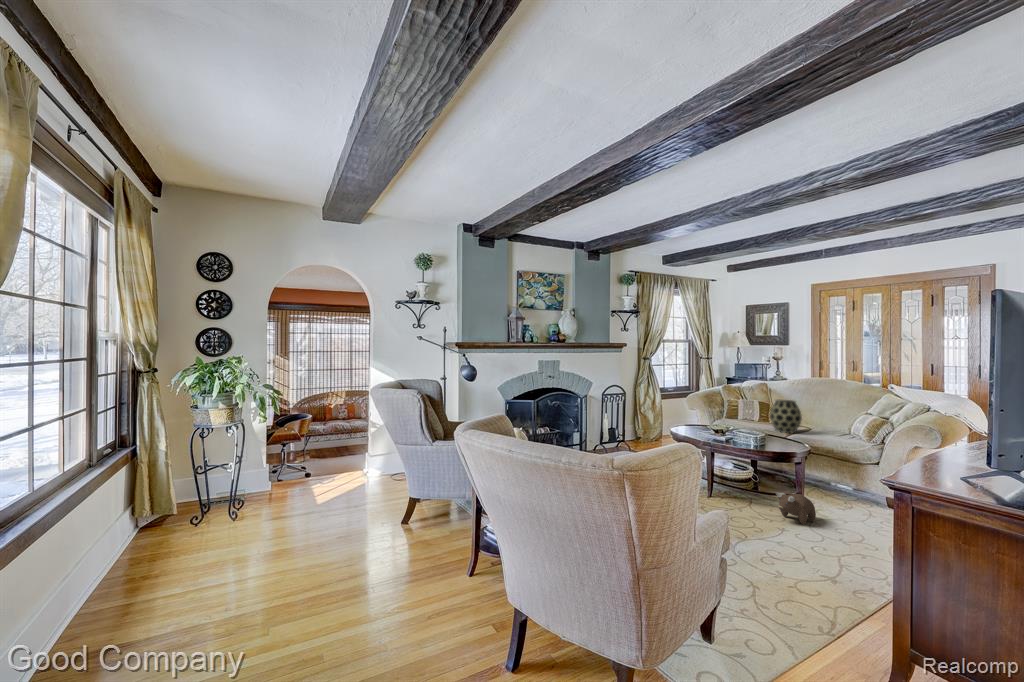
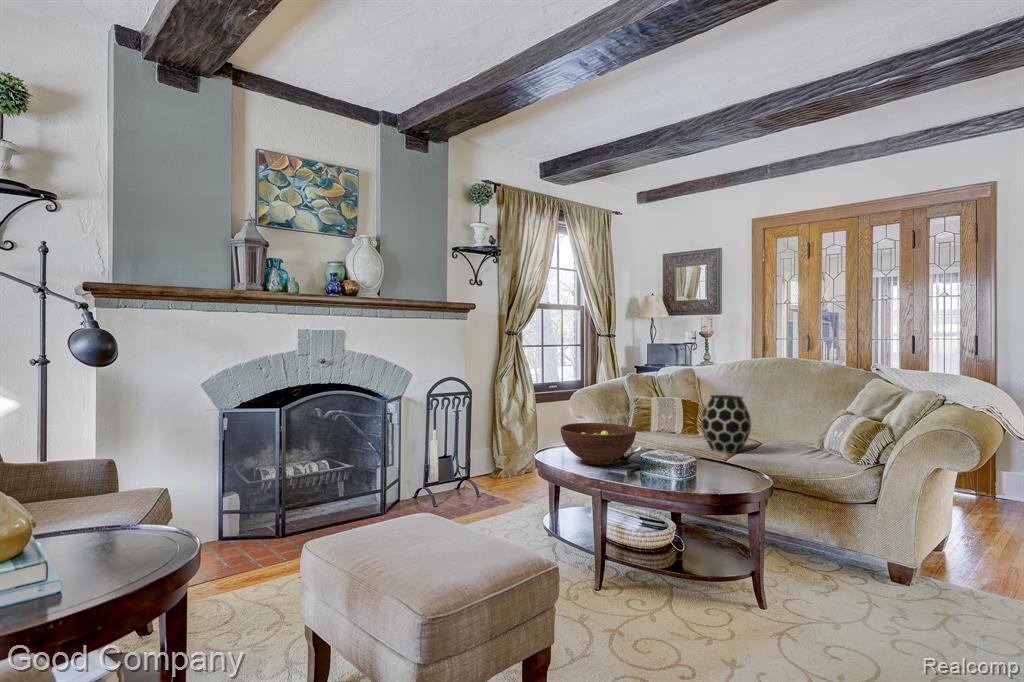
fruit bowl: none [687,413,729,436] -> present [561,423,636,465]
plush toy: present [776,492,816,524] -> none [719,577,789,641]

